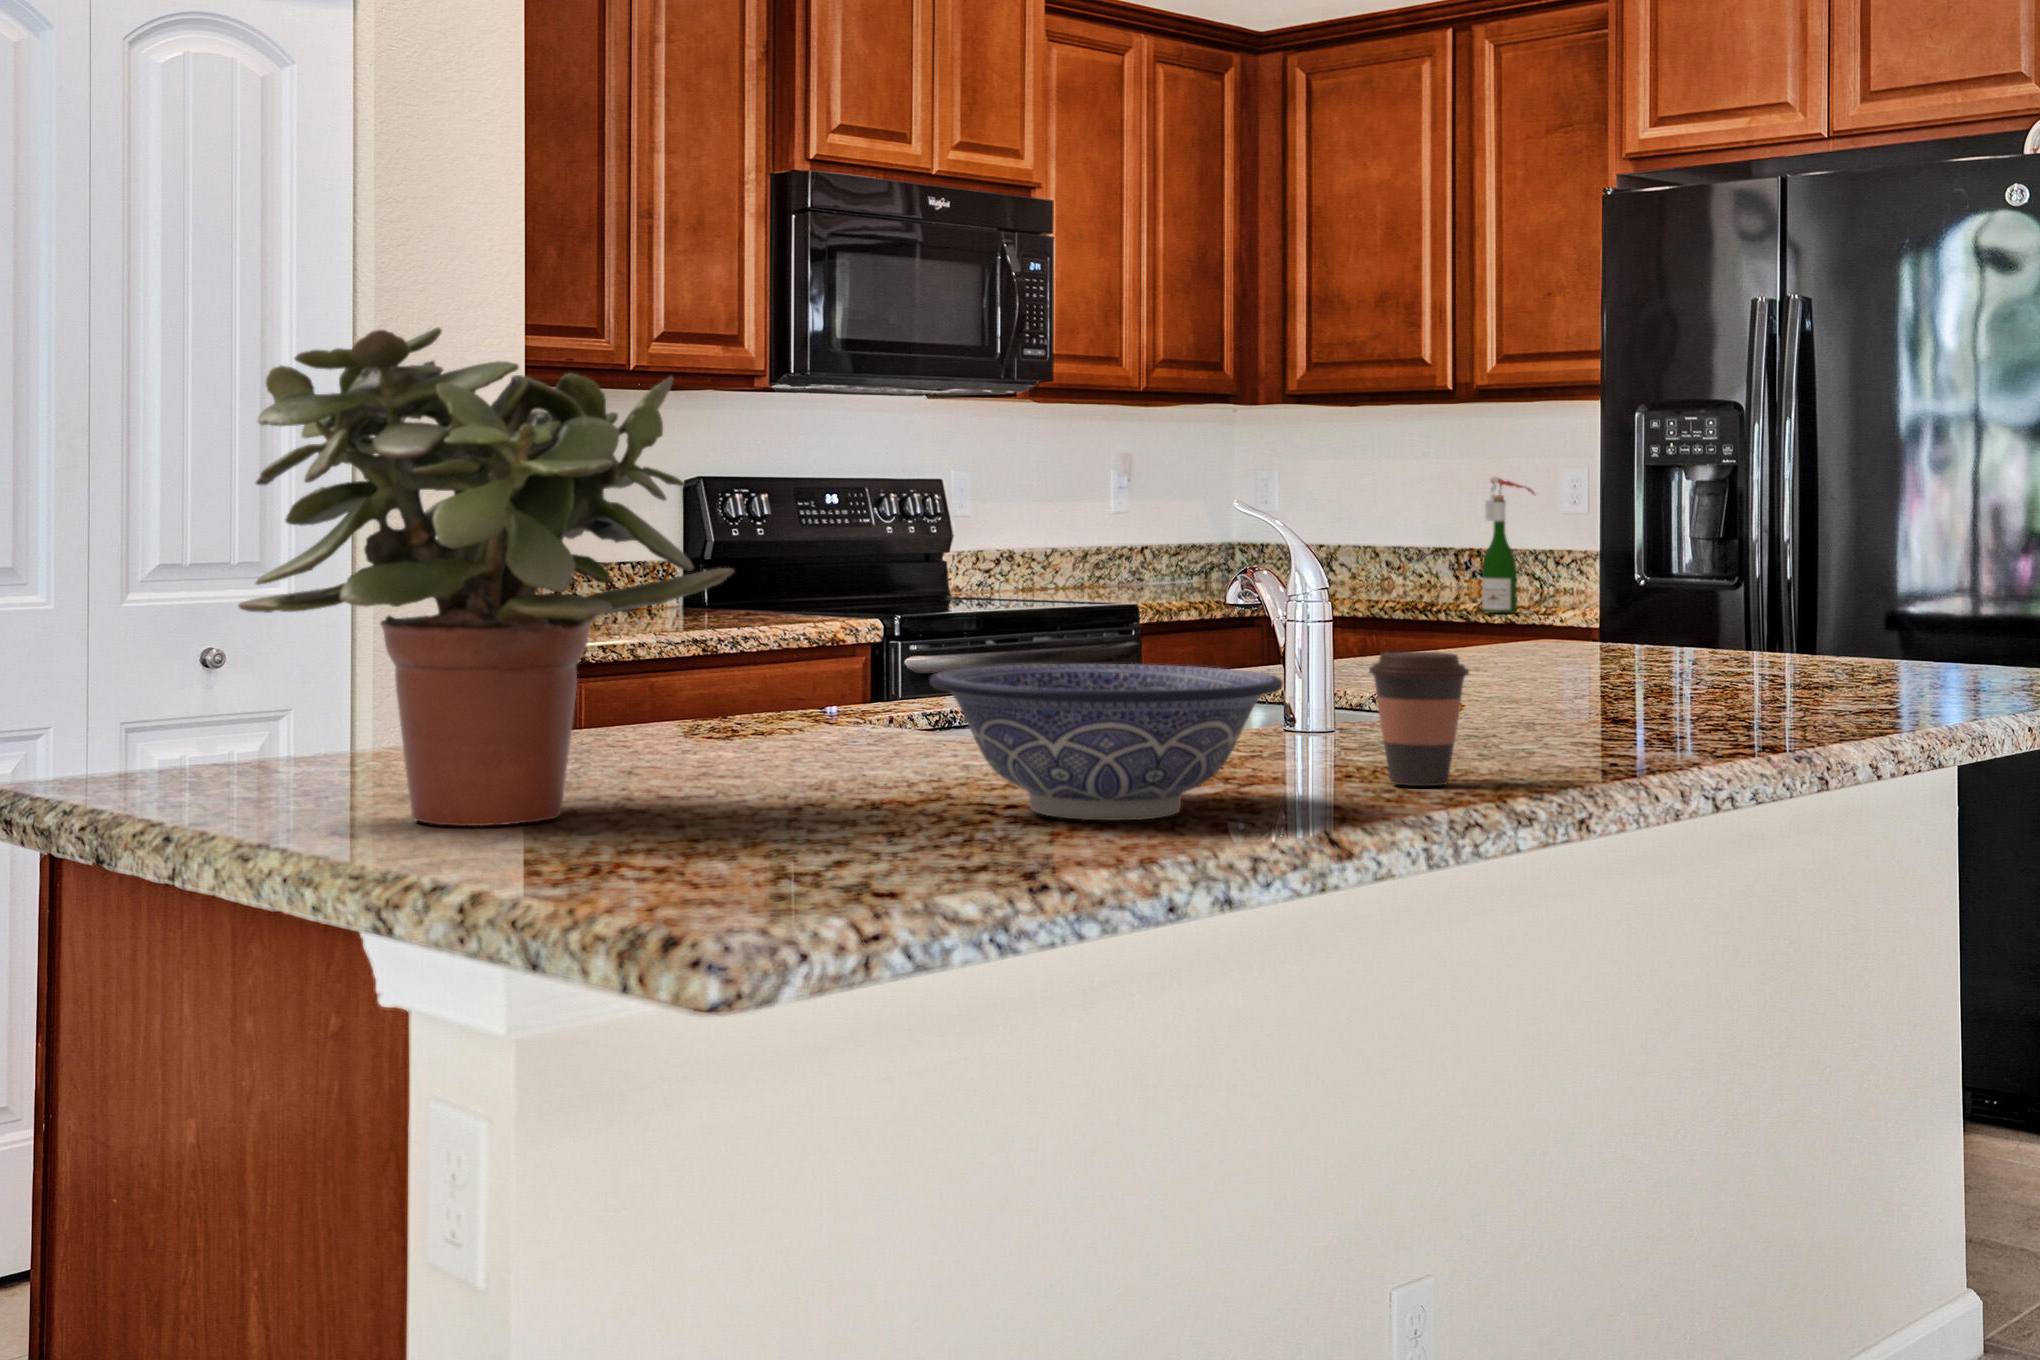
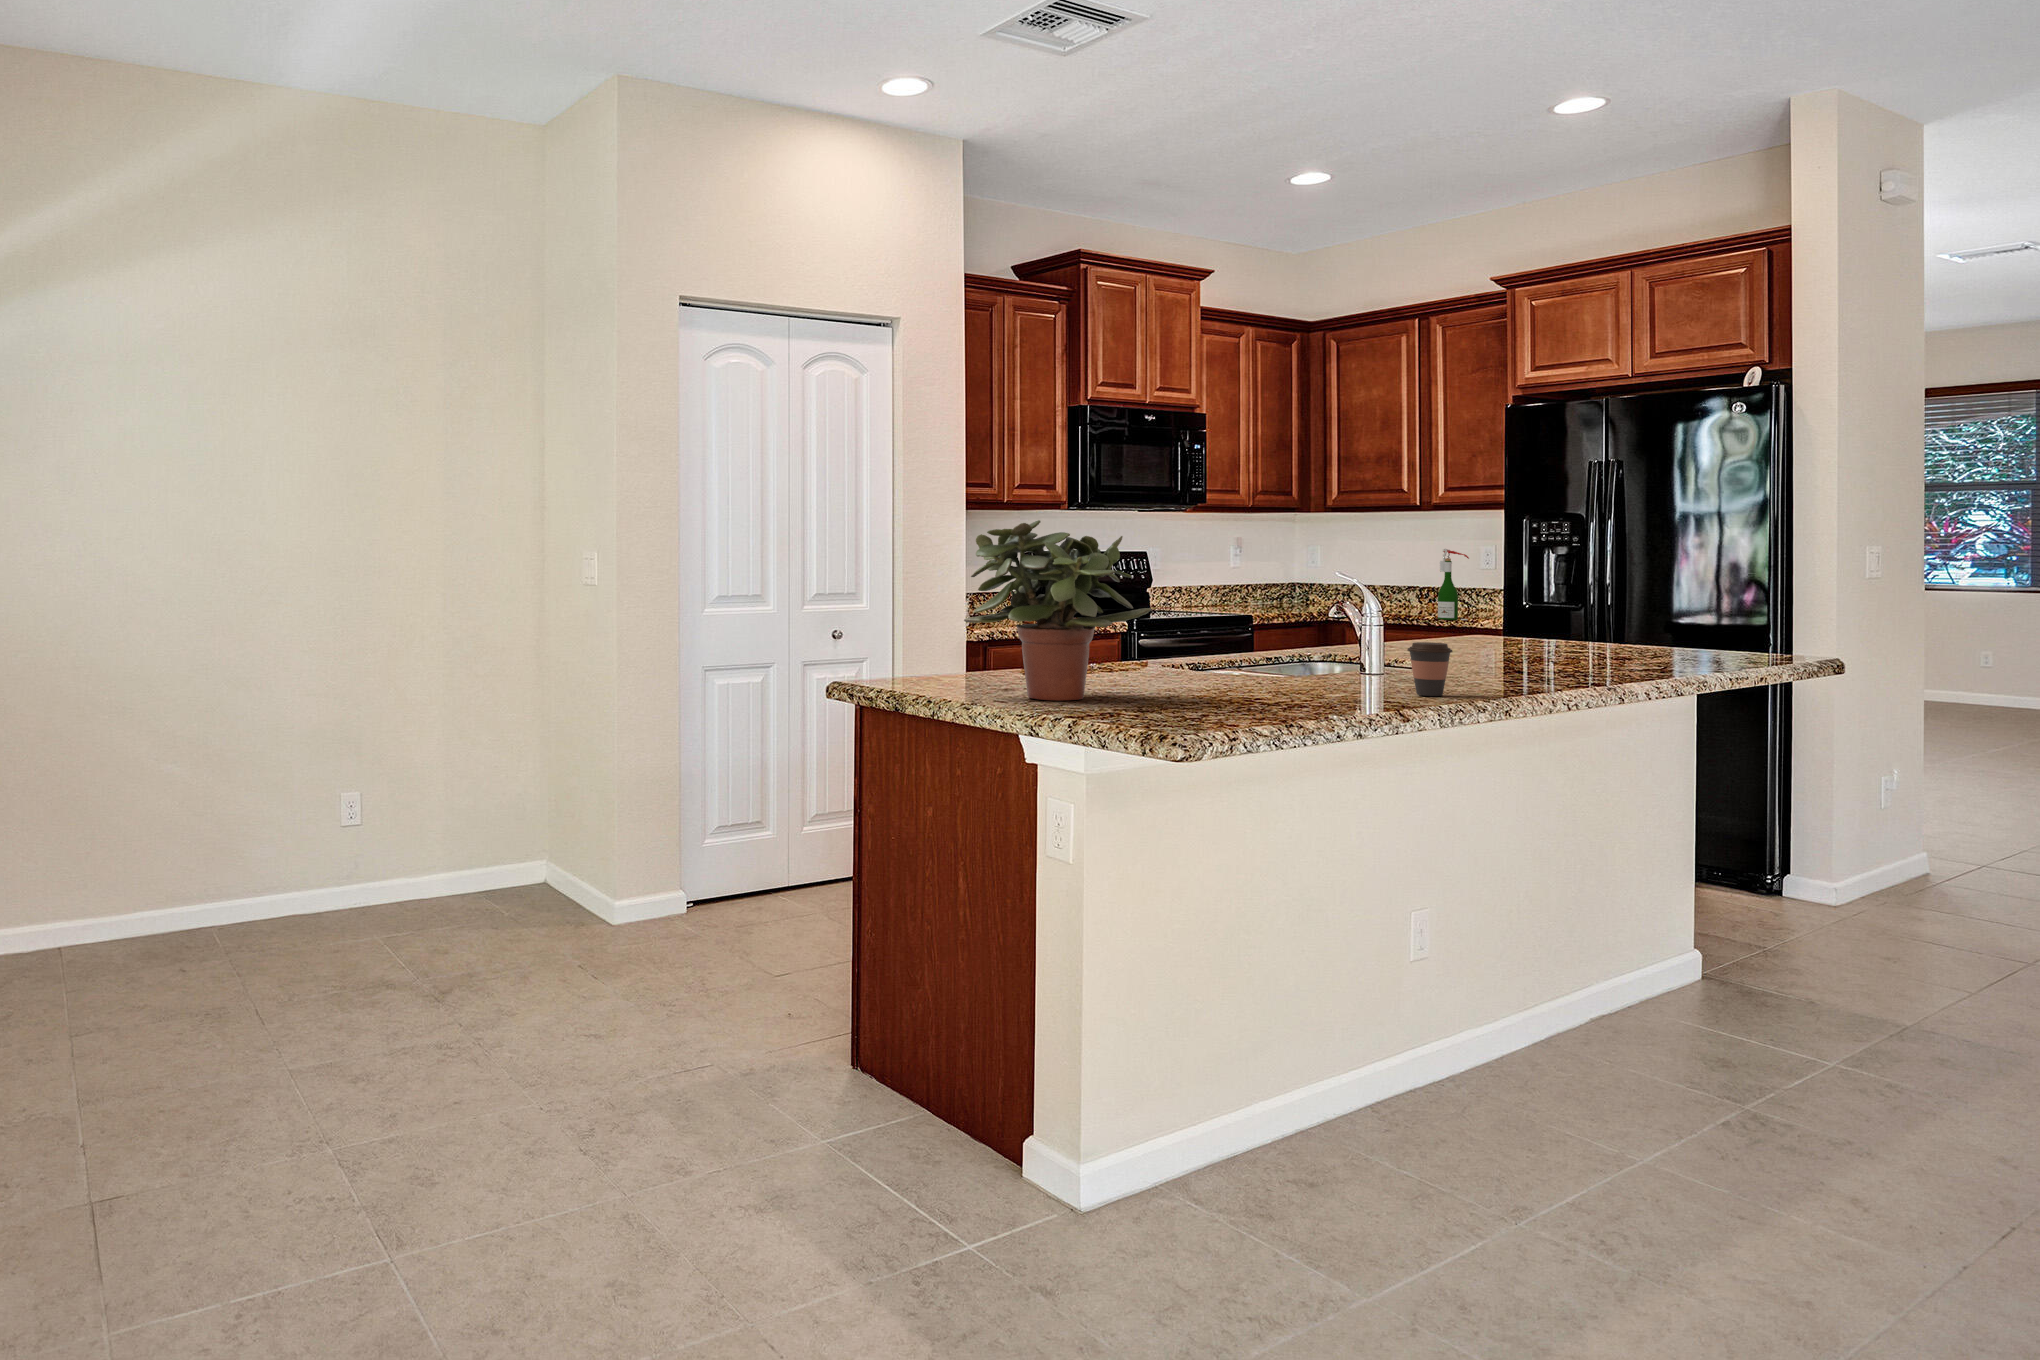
decorative bowl: present [930,664,1283,820] -> none [1229,645,1375,705]

